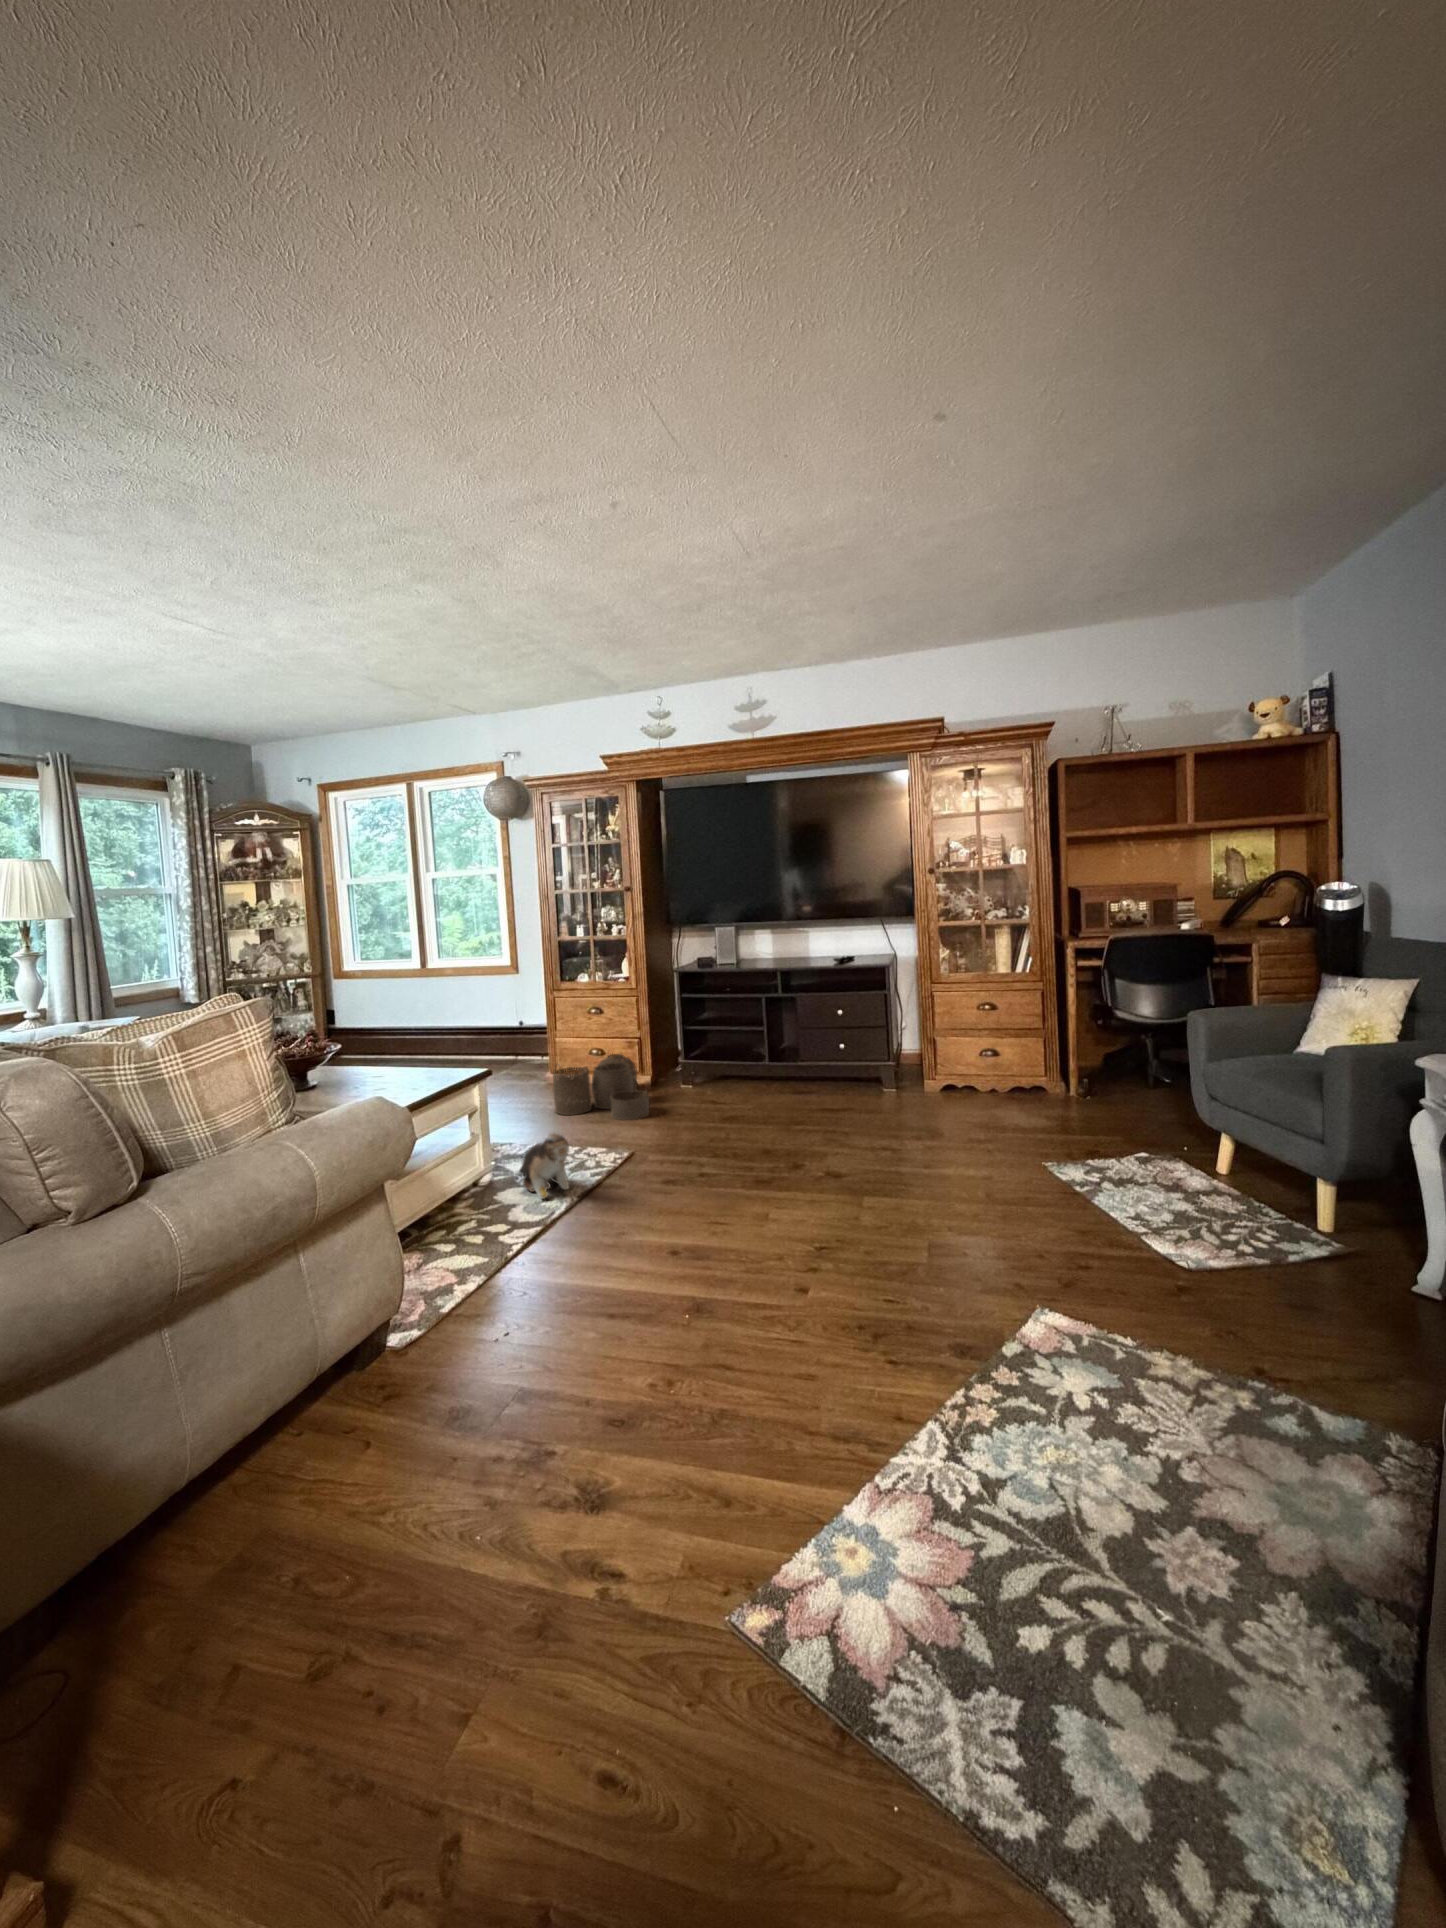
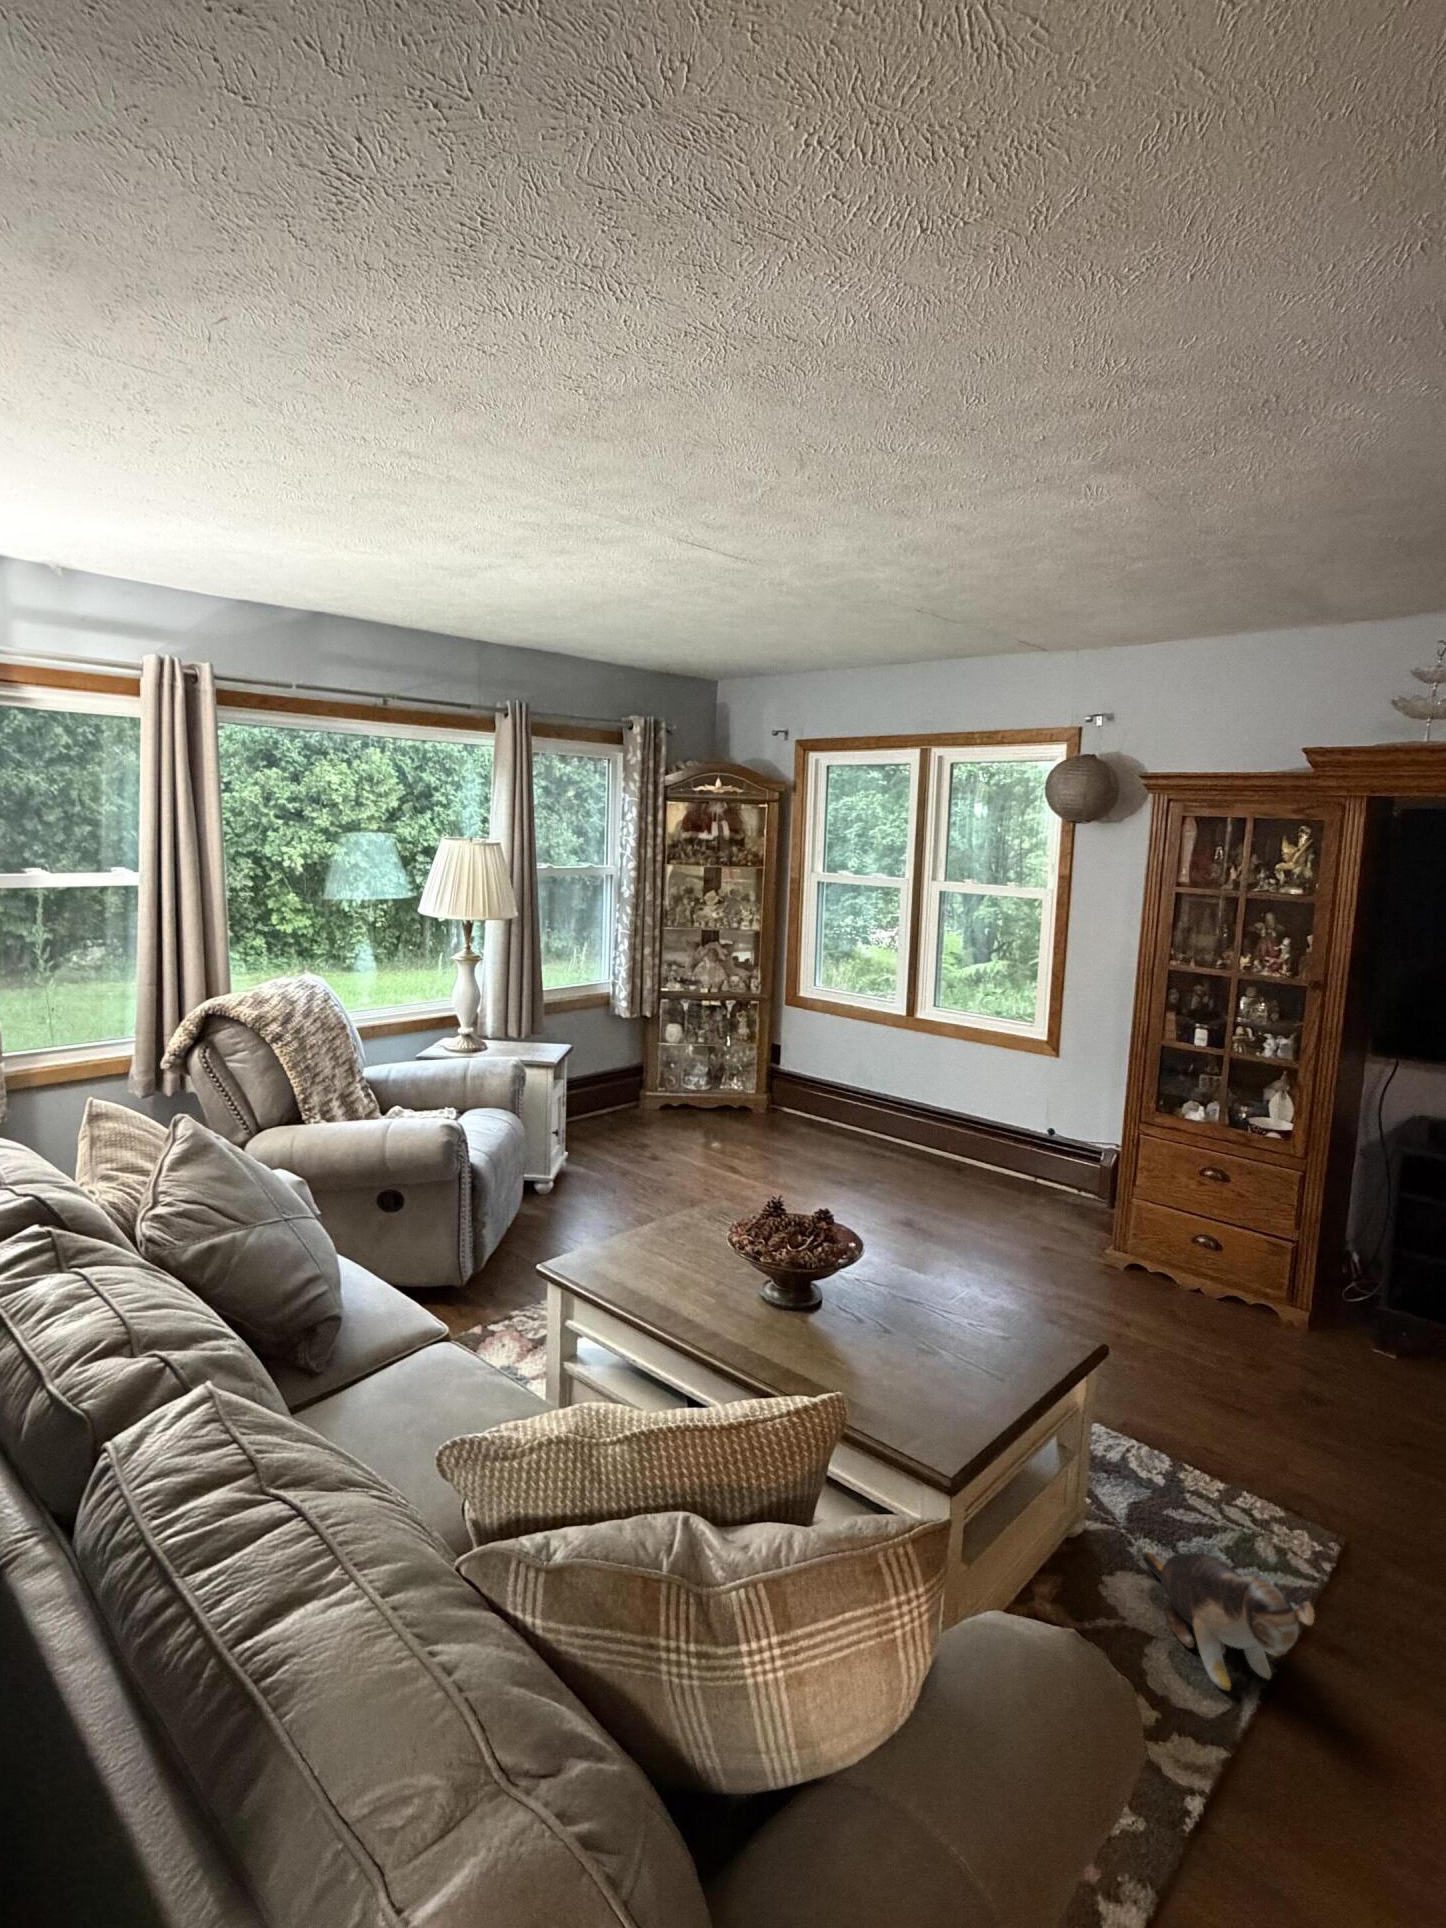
woven basket: present [553,1053,649,1120] -> none [1148,1268,1357,1458]

